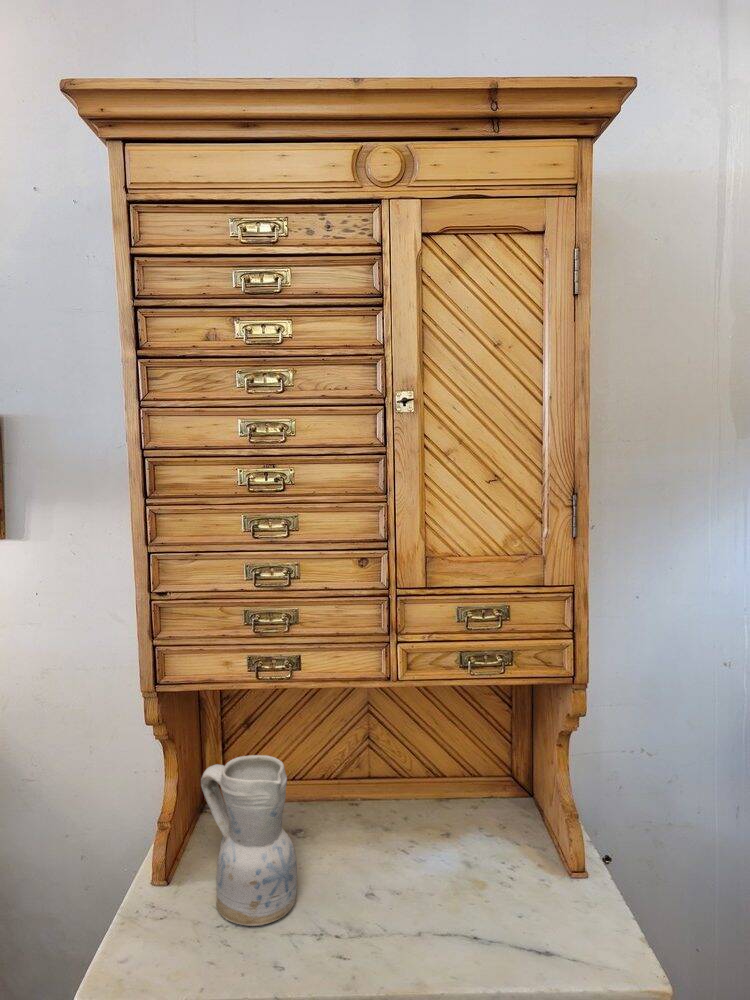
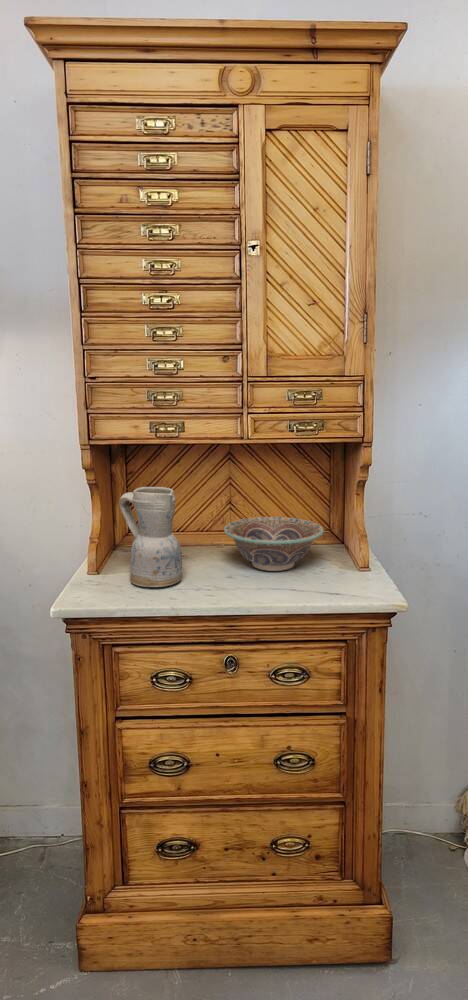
decorative bowl: none [362,768,513,875] -> present [224,517,324,571]

